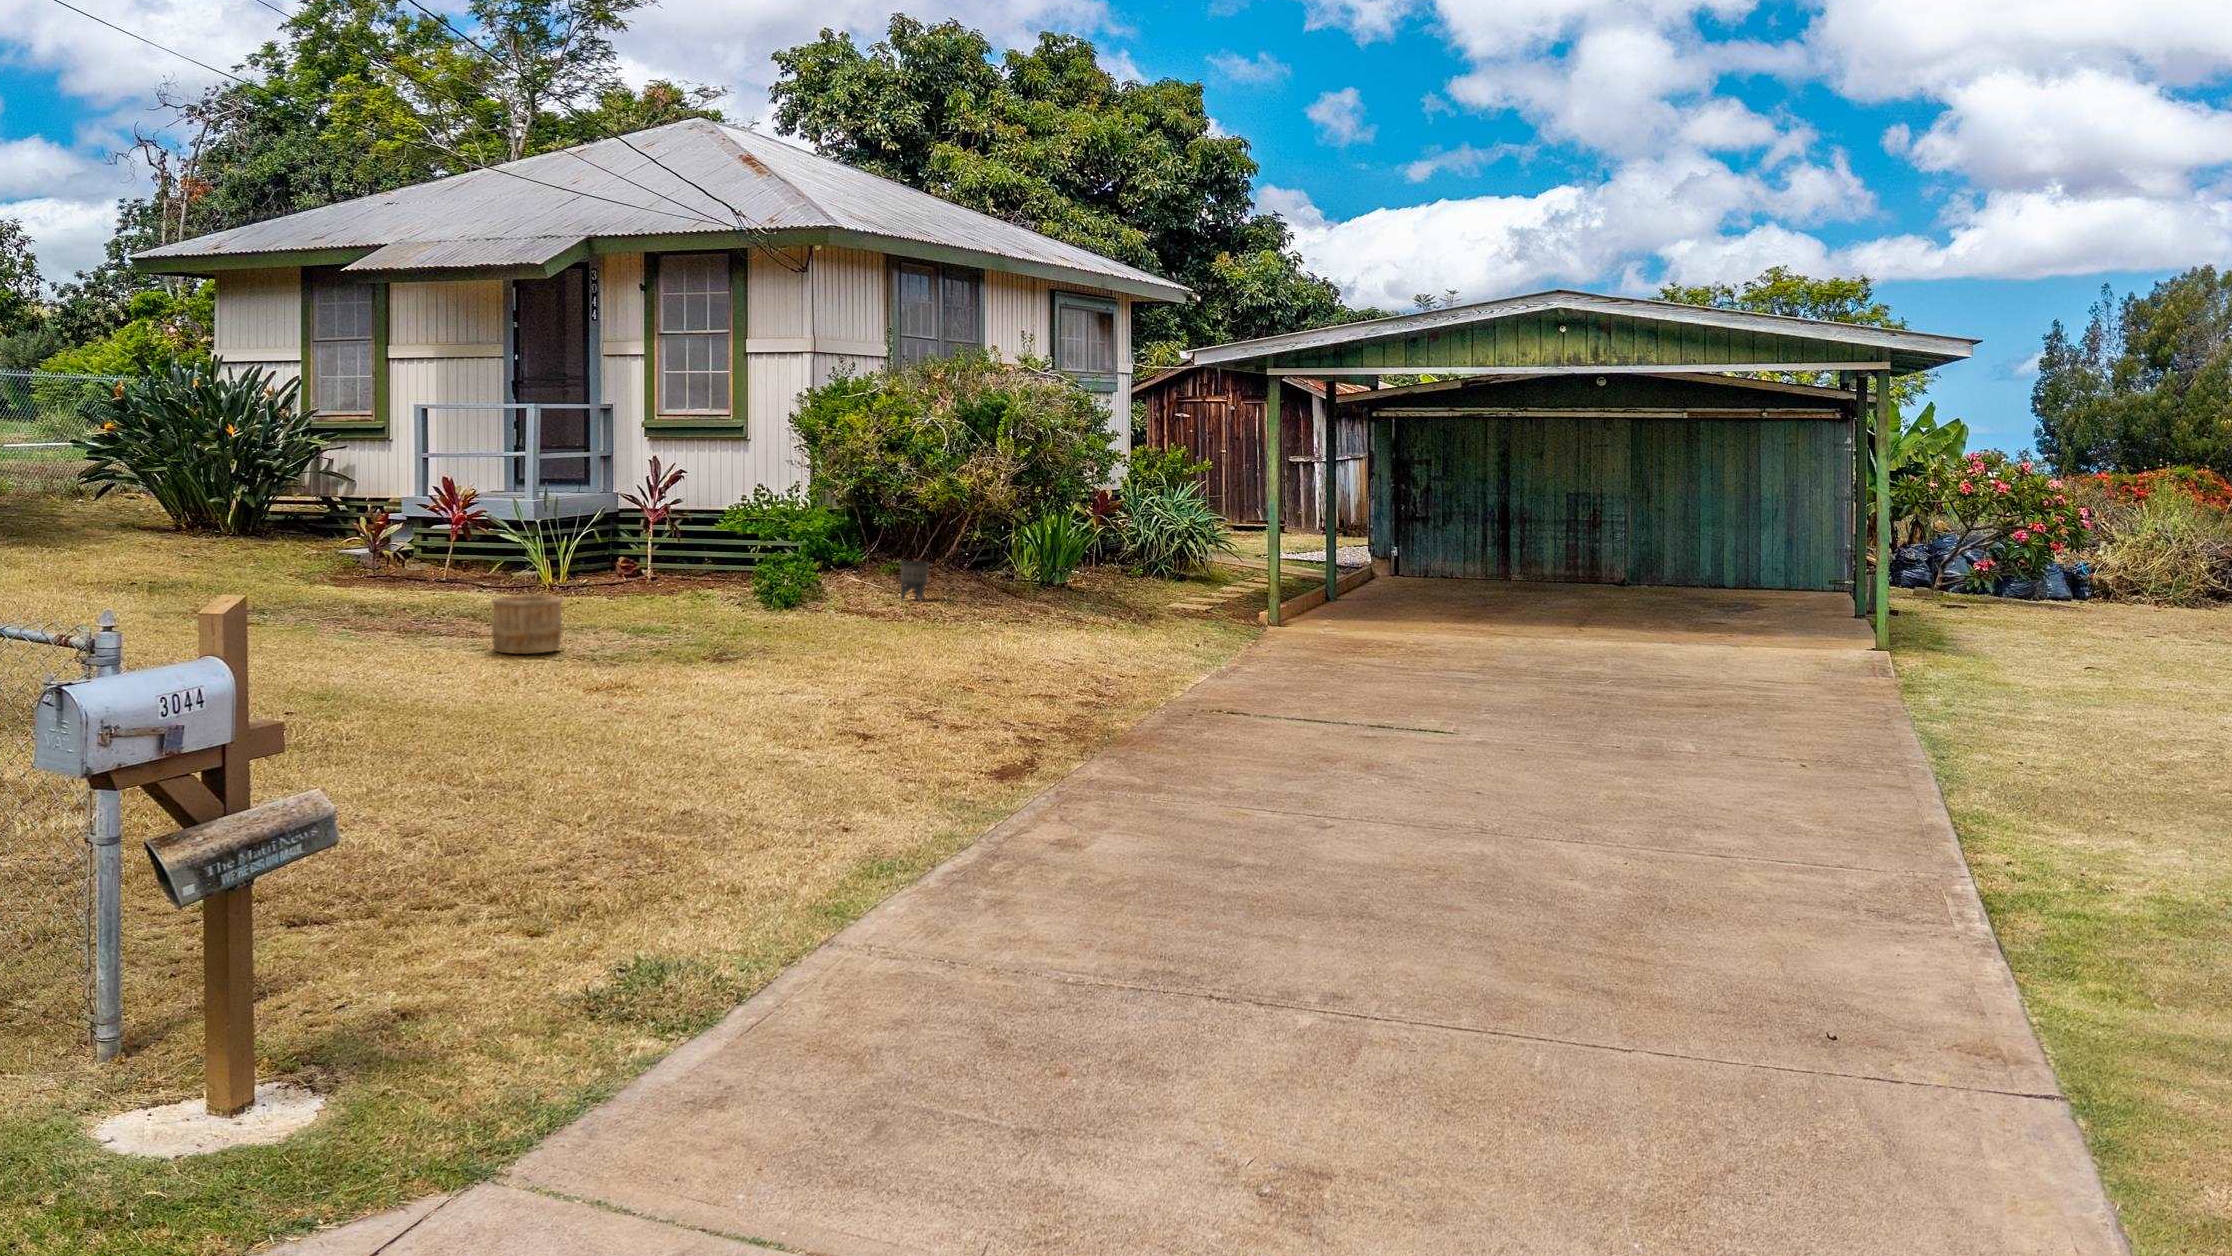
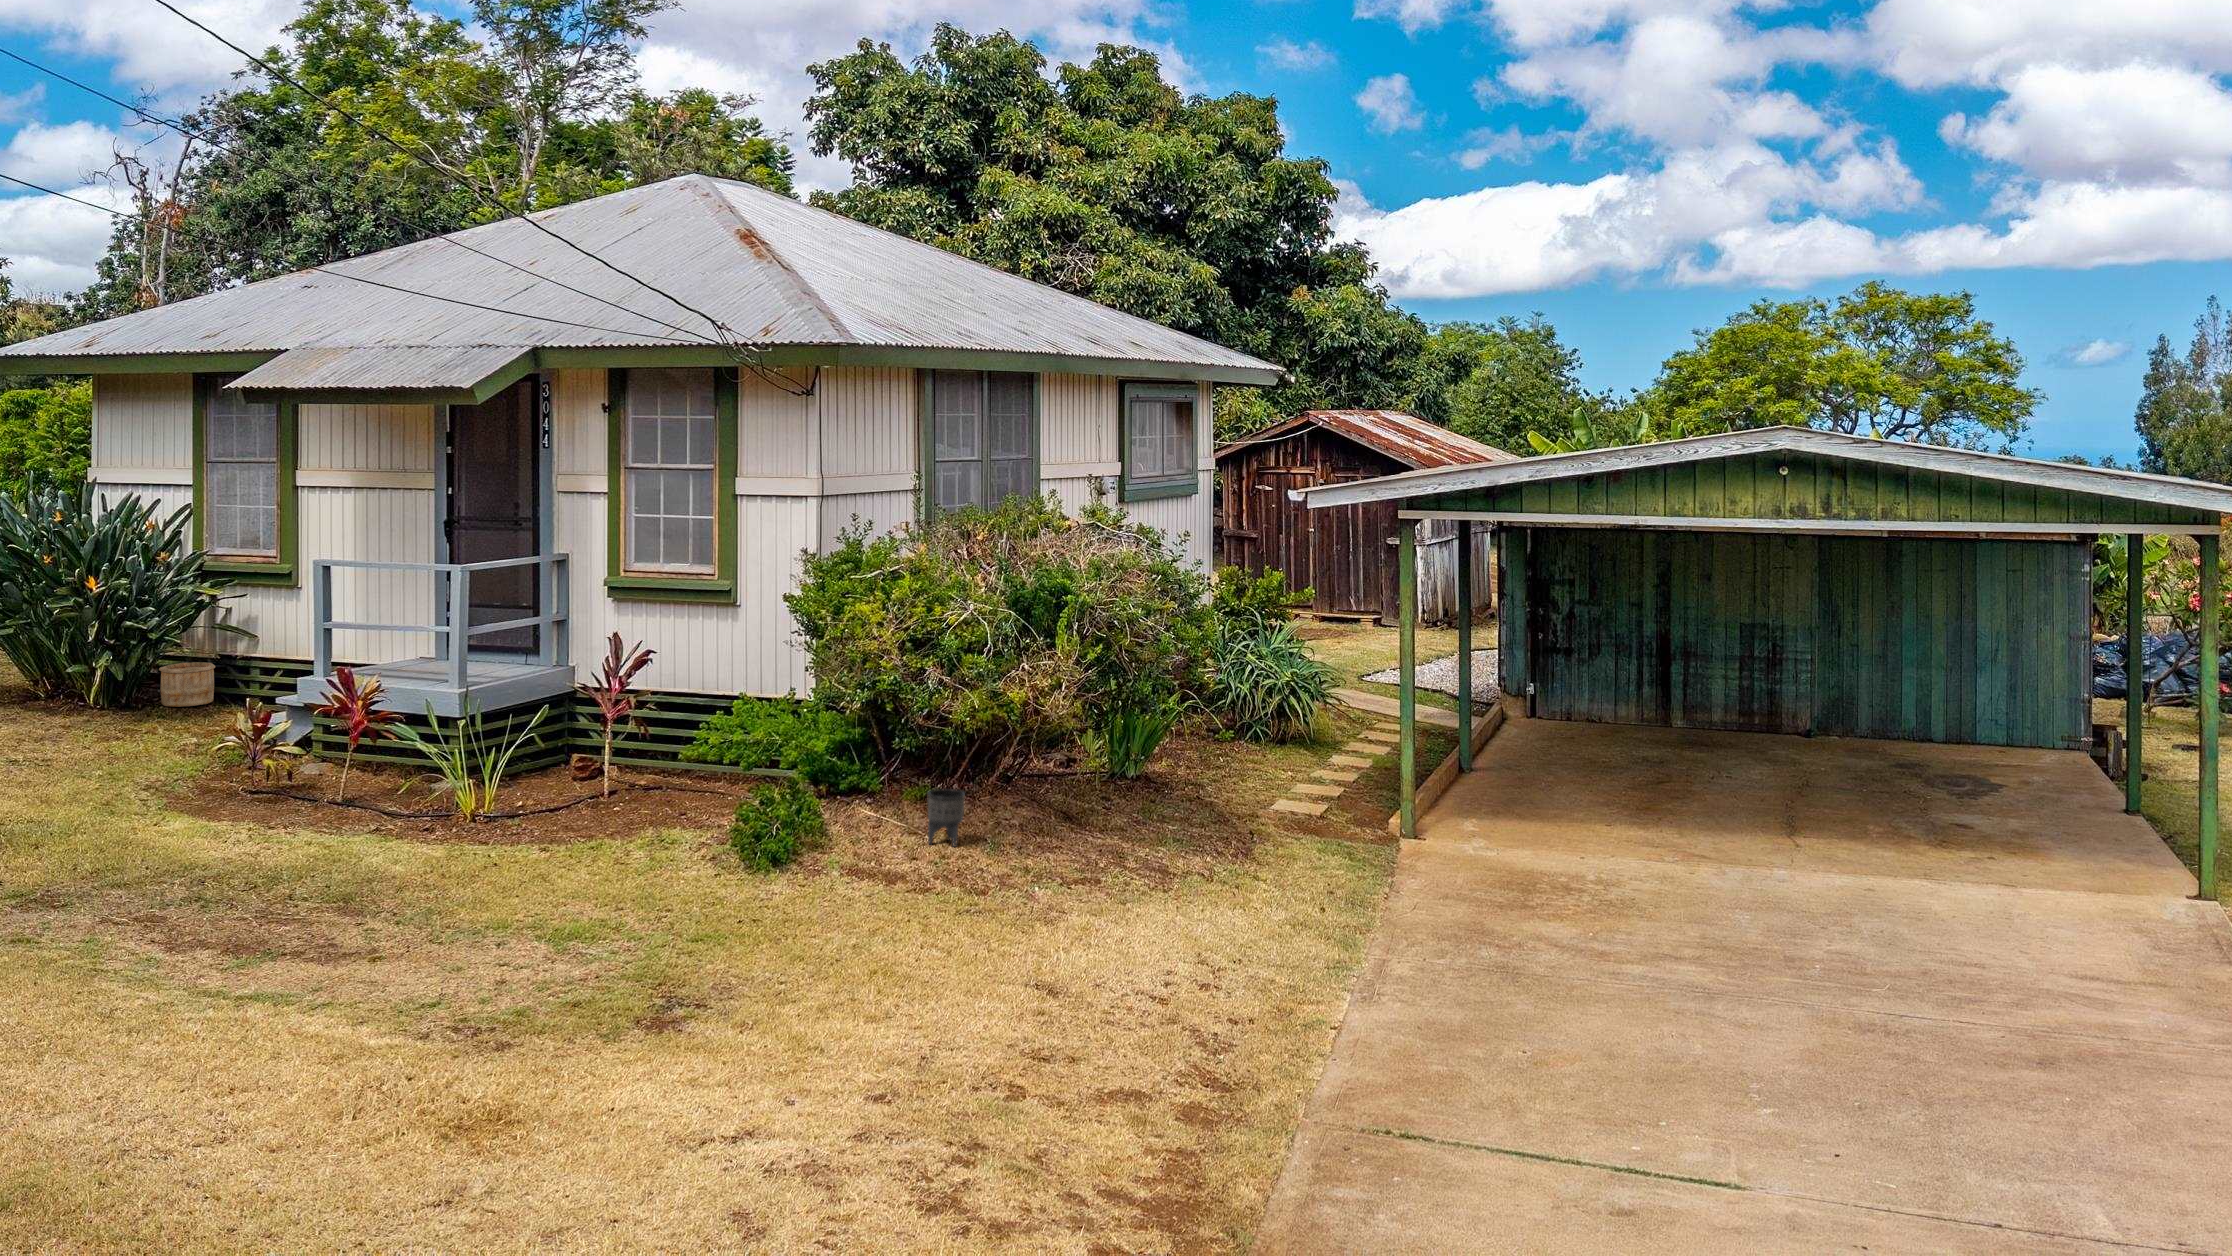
wooden bucket: present [491,594,563,654] -> present [159,662,215,707]

